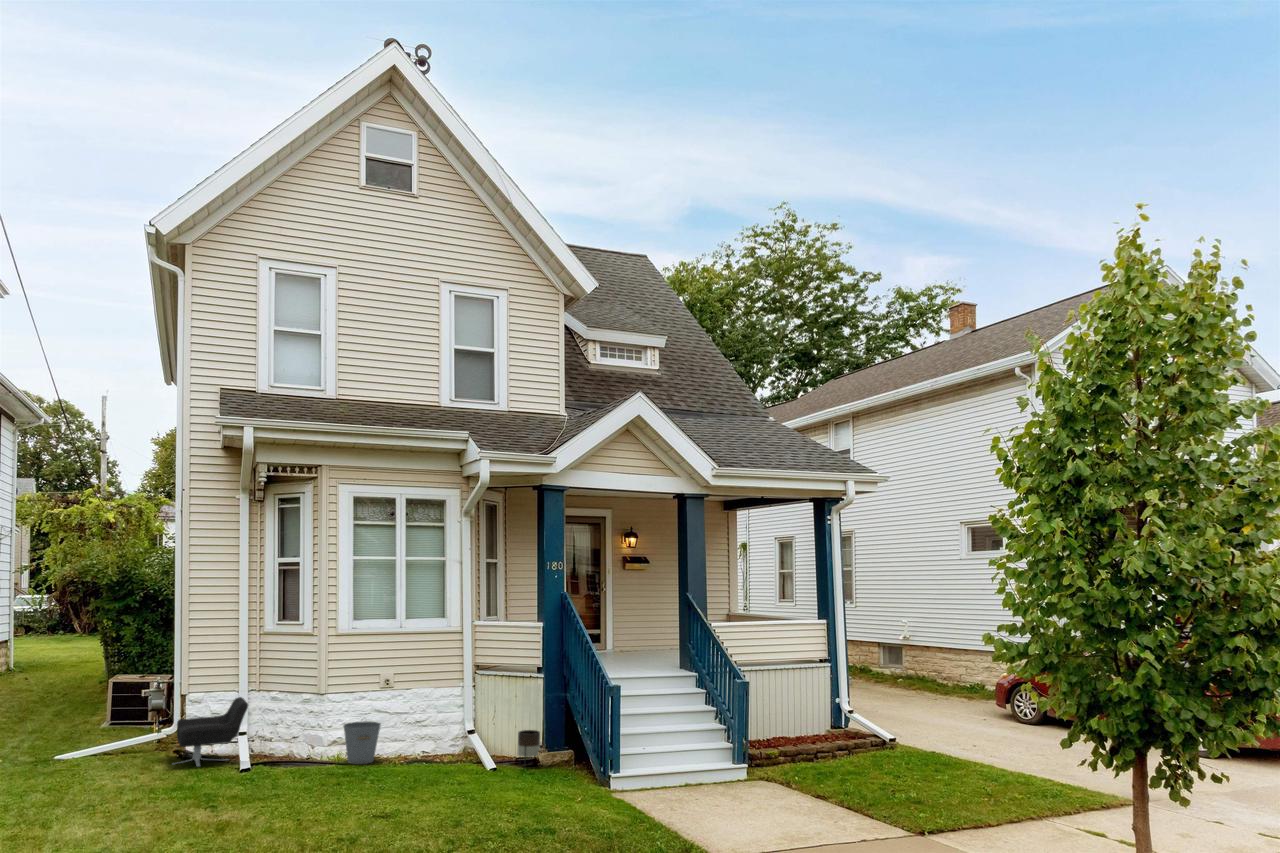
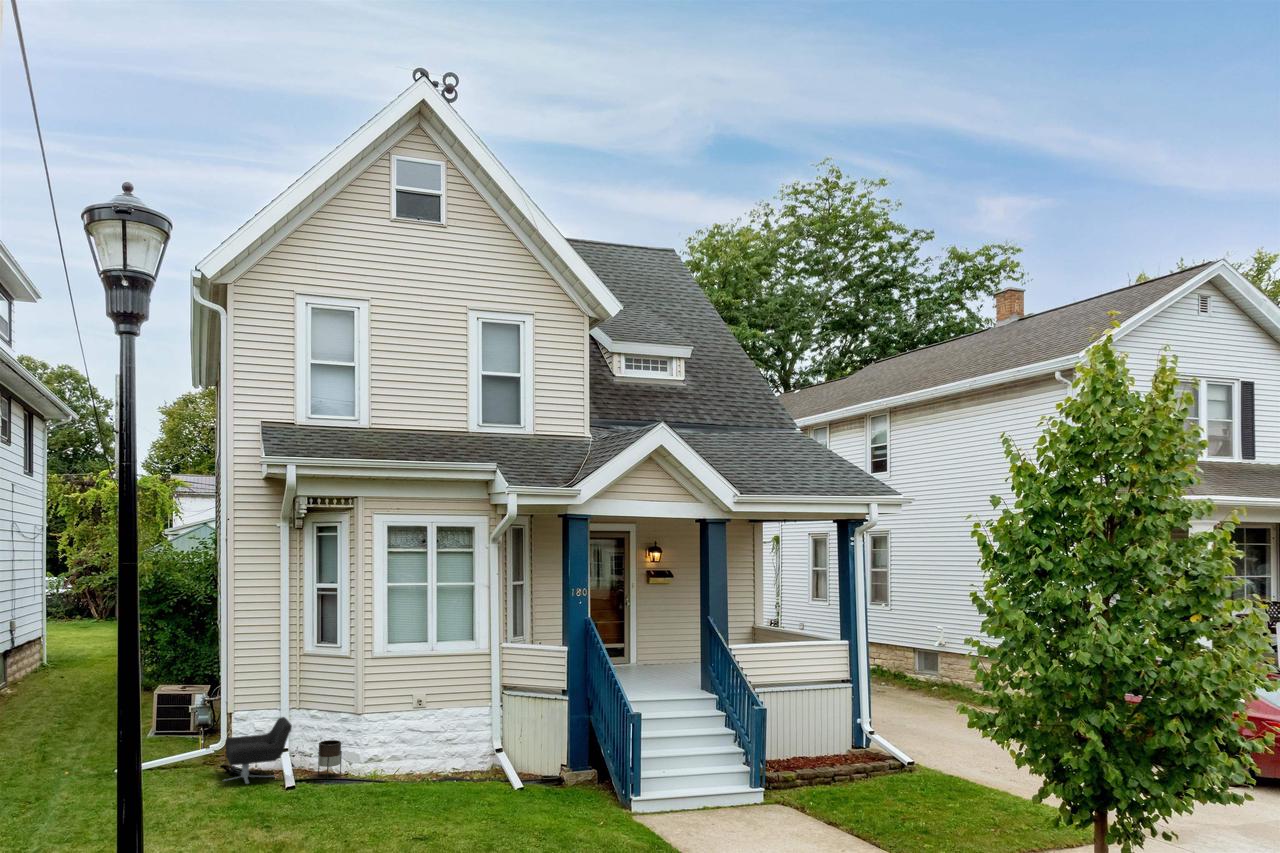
bucket: present [344,721,381,764] -> none [380,741,416,783]
planter: present [517,730,542,757] -> present [318,740,342,779]

